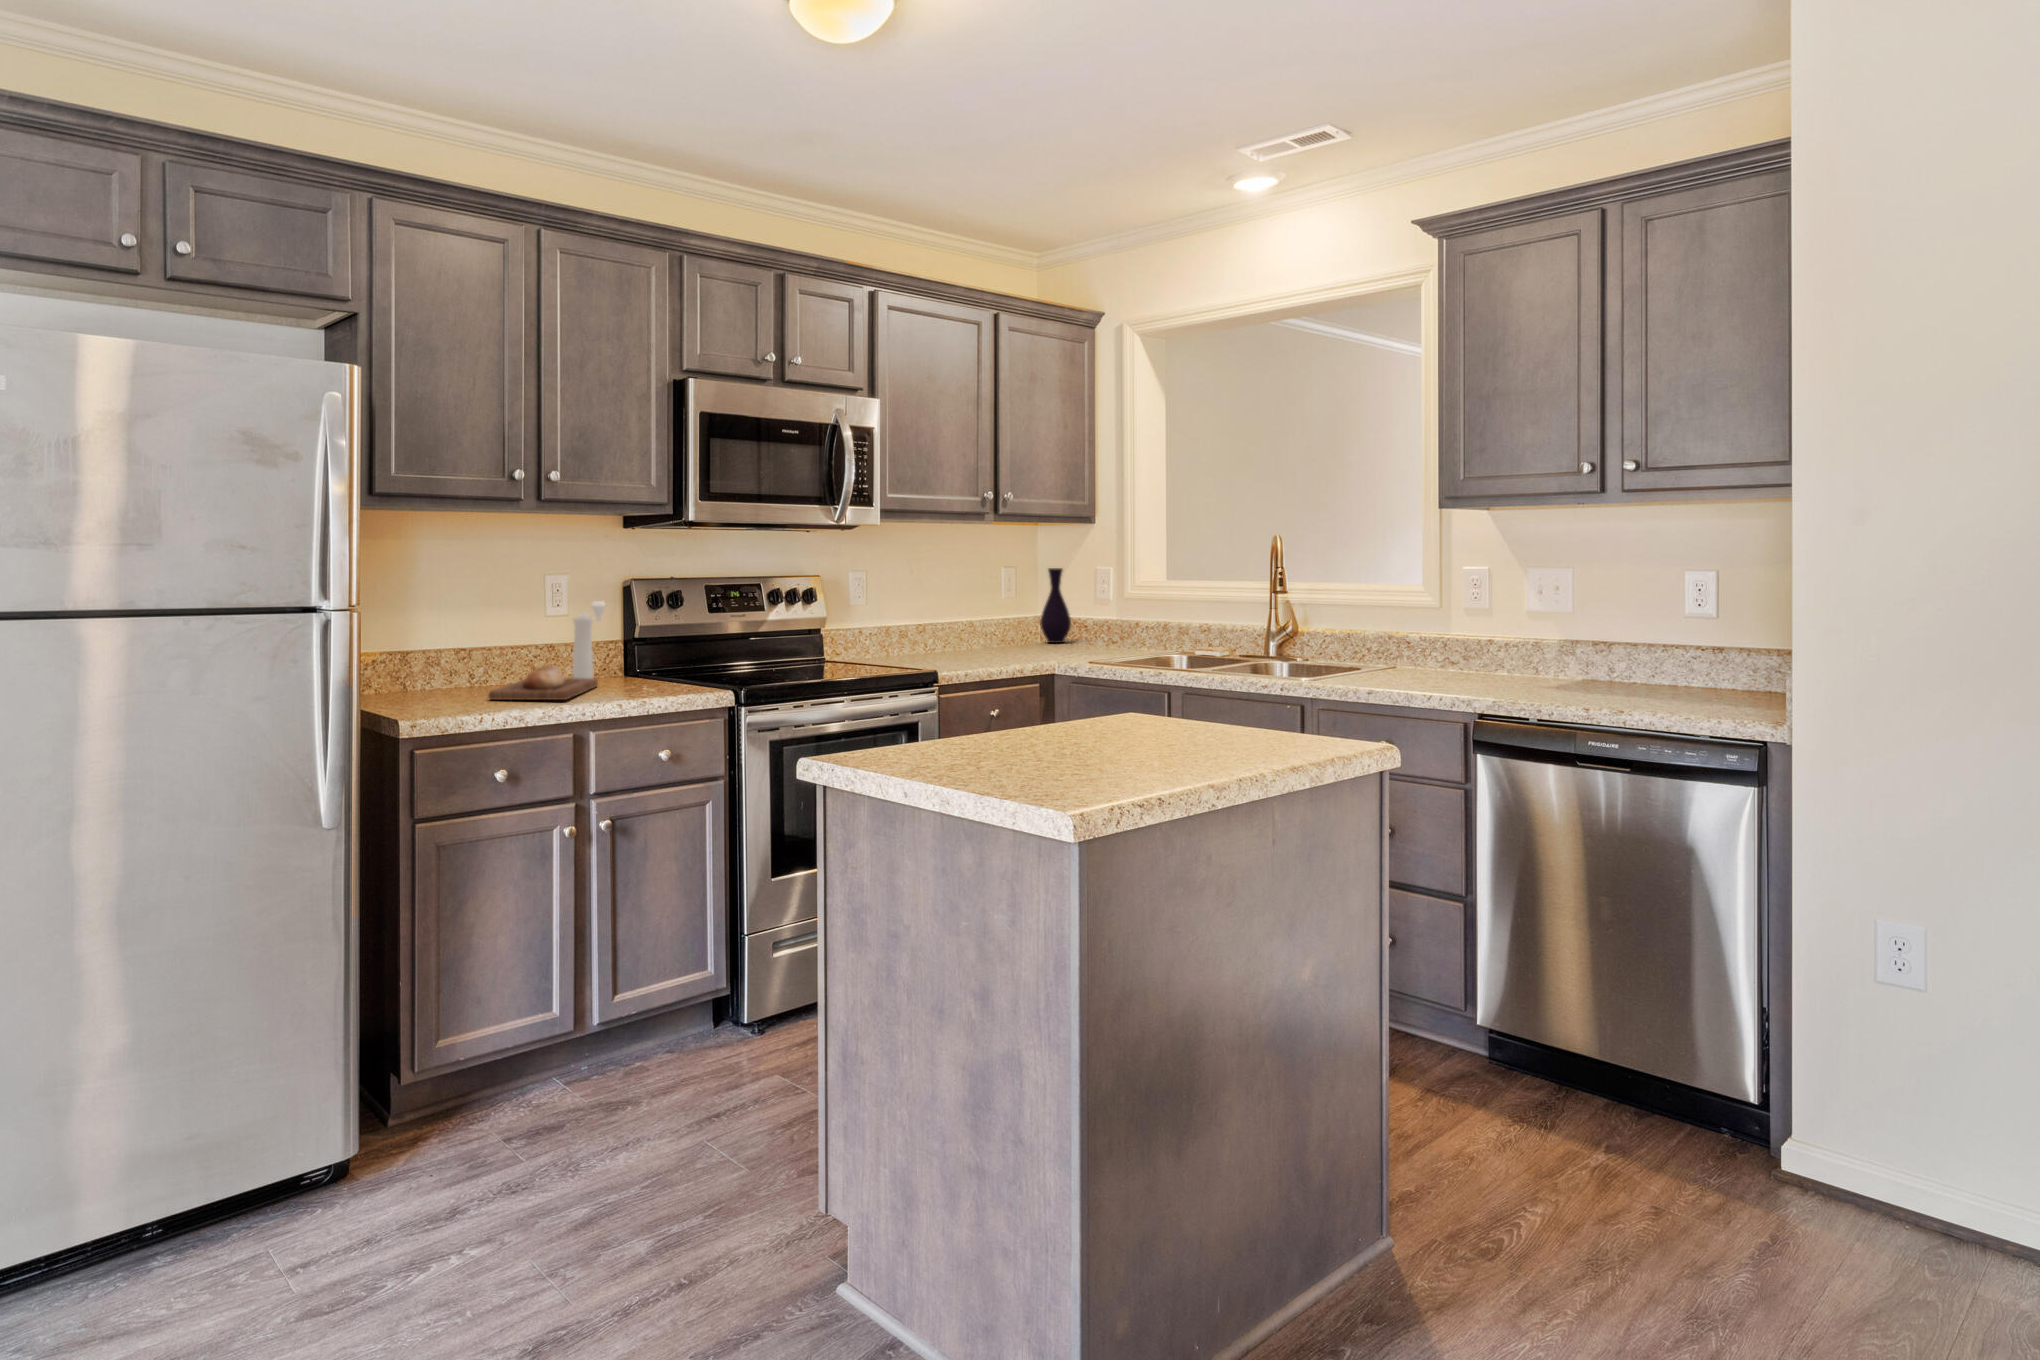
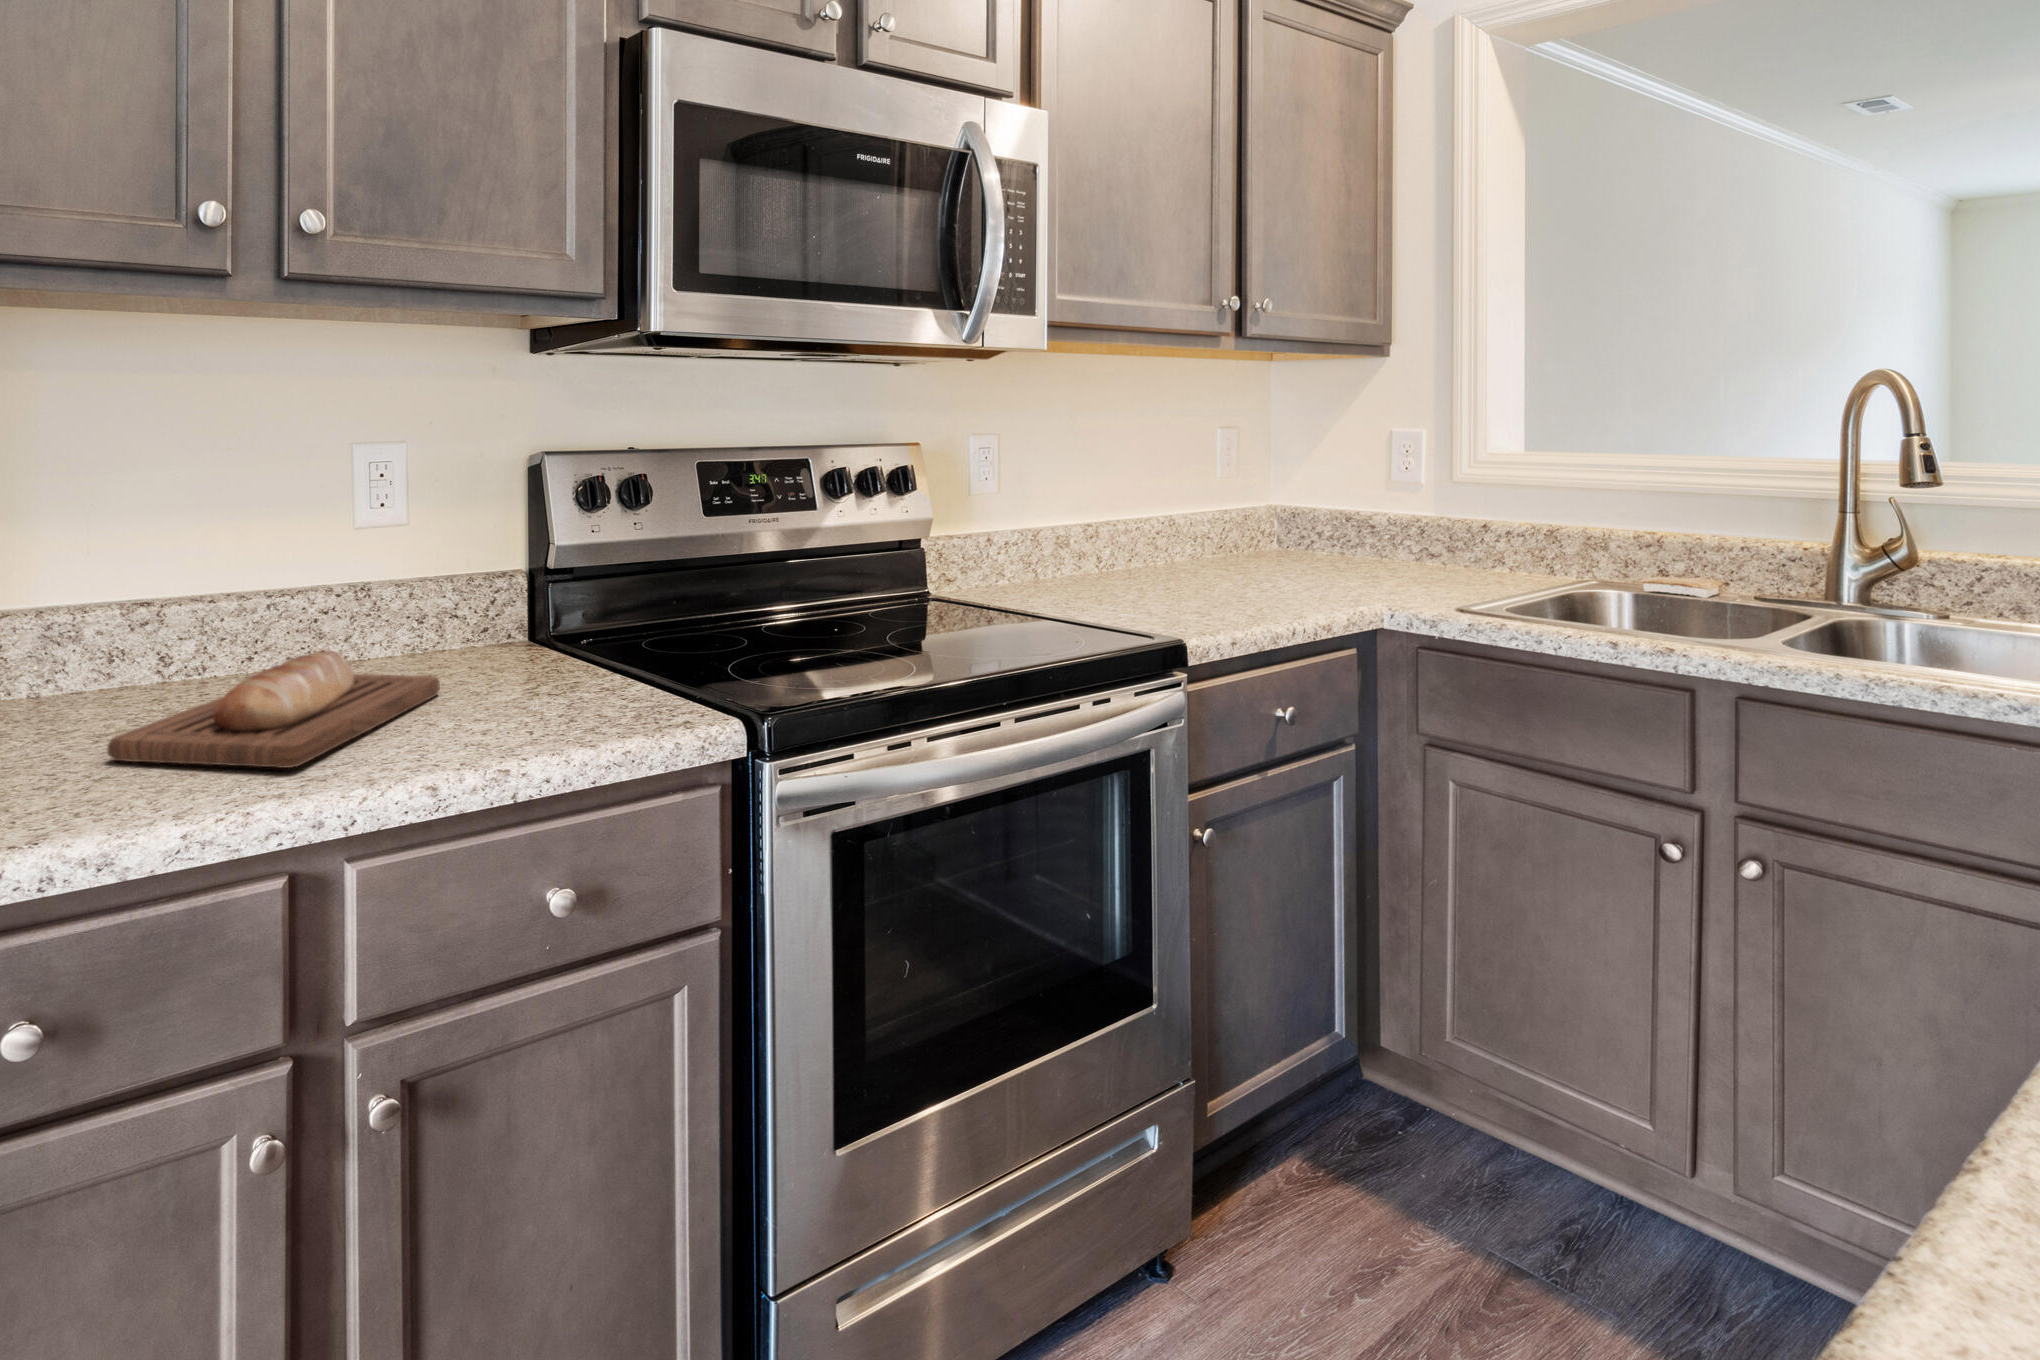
vase: present [1040,568,1071,643] -> none [1275,439,1330,565]
pepper mill: present [573,601,606,679] -> none [406,498,491,669]

